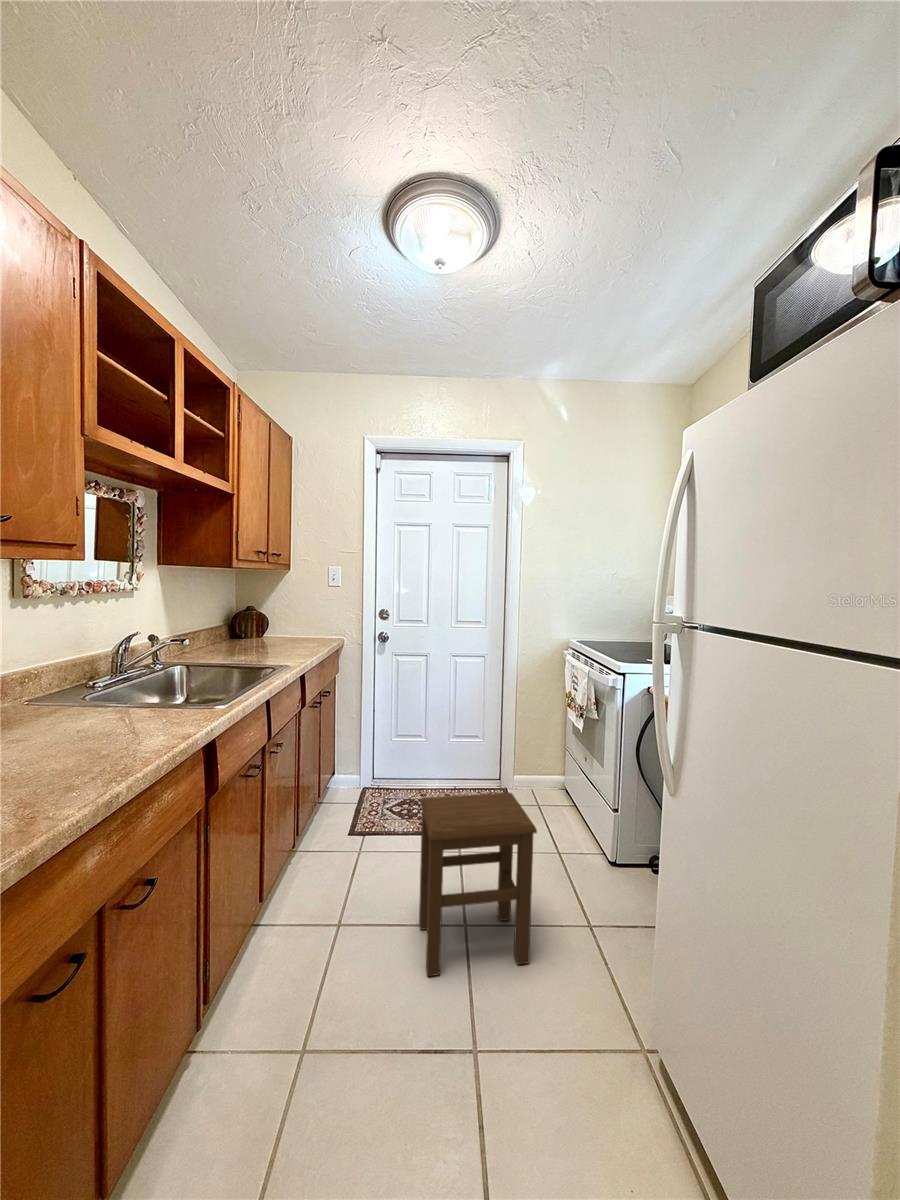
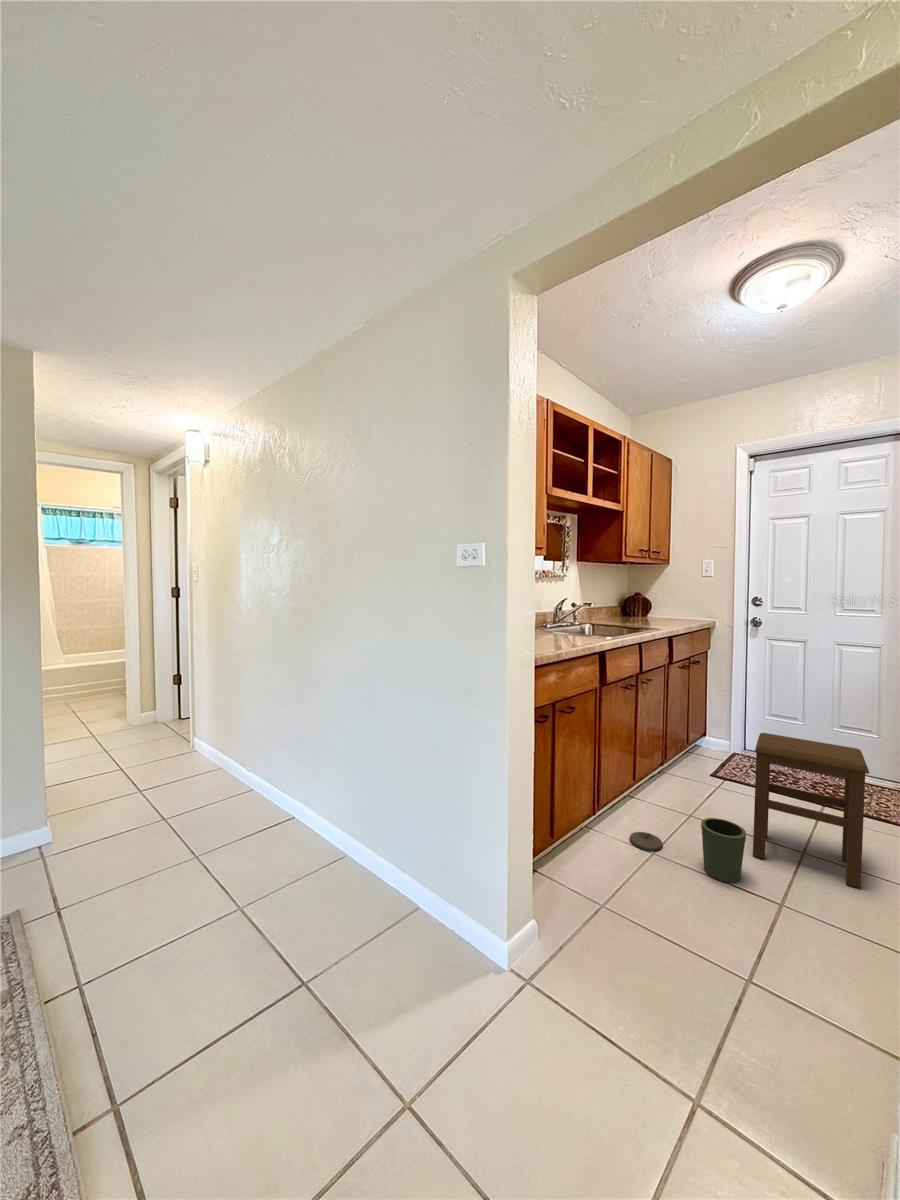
trash can: none [265,961,435,1079] -> present [630,818,746,883]

